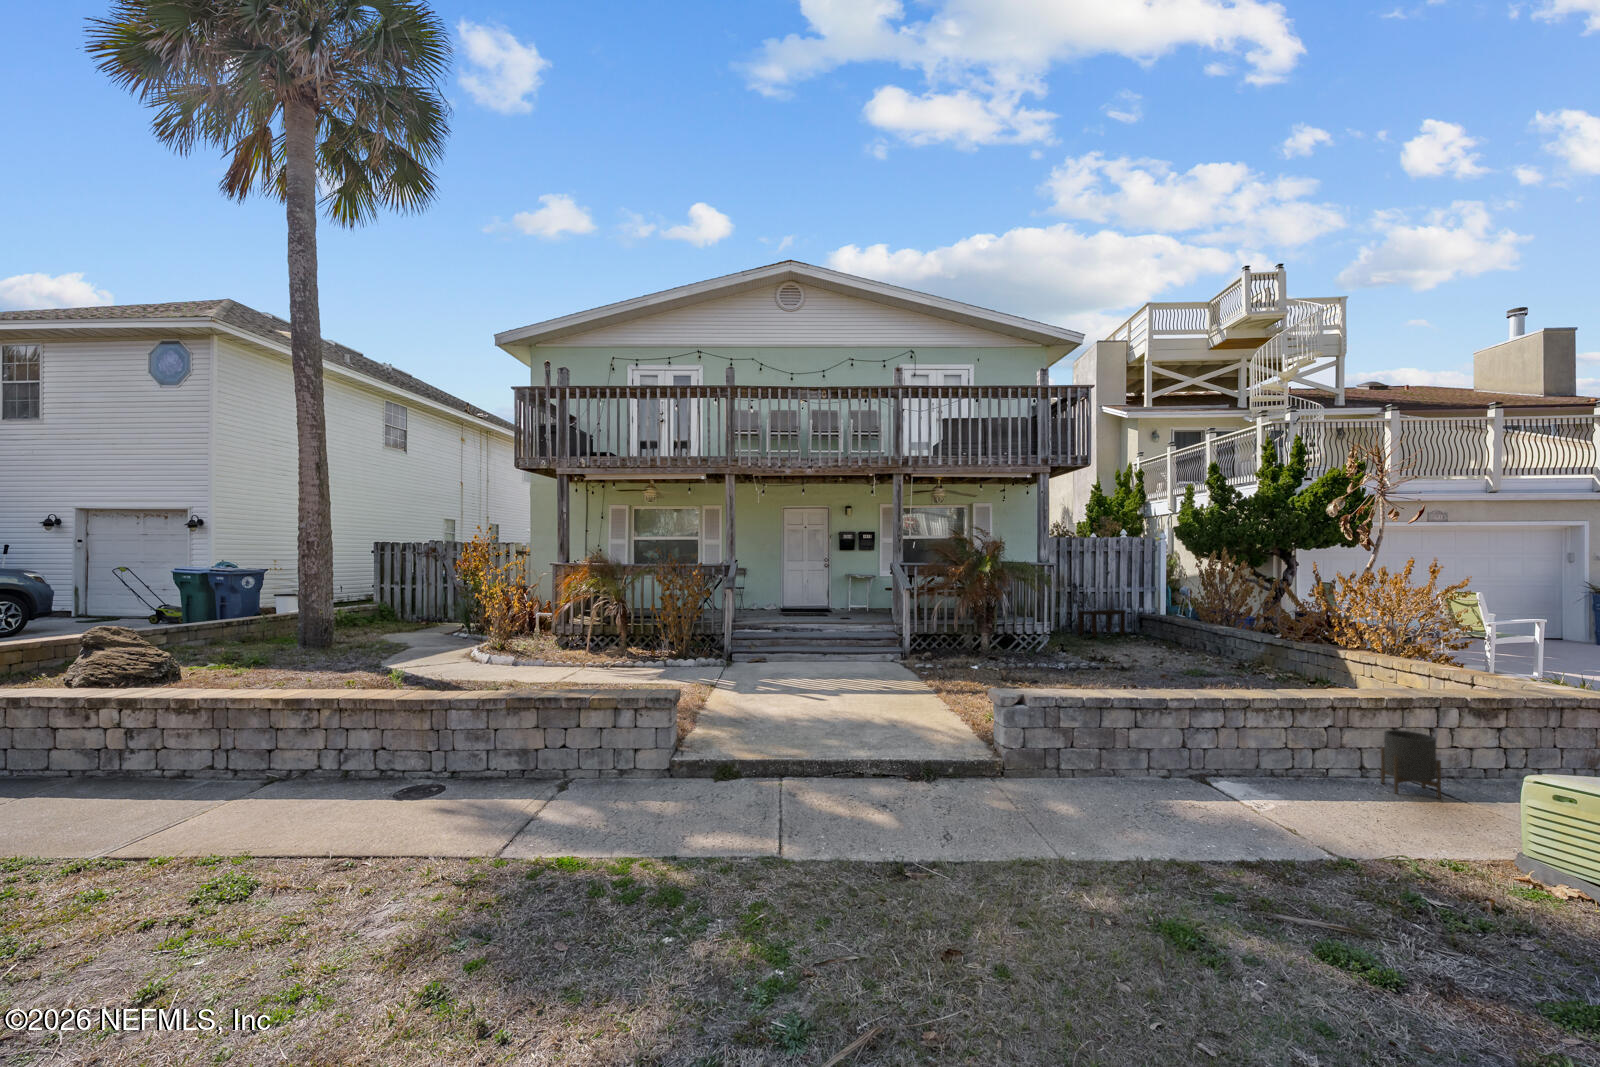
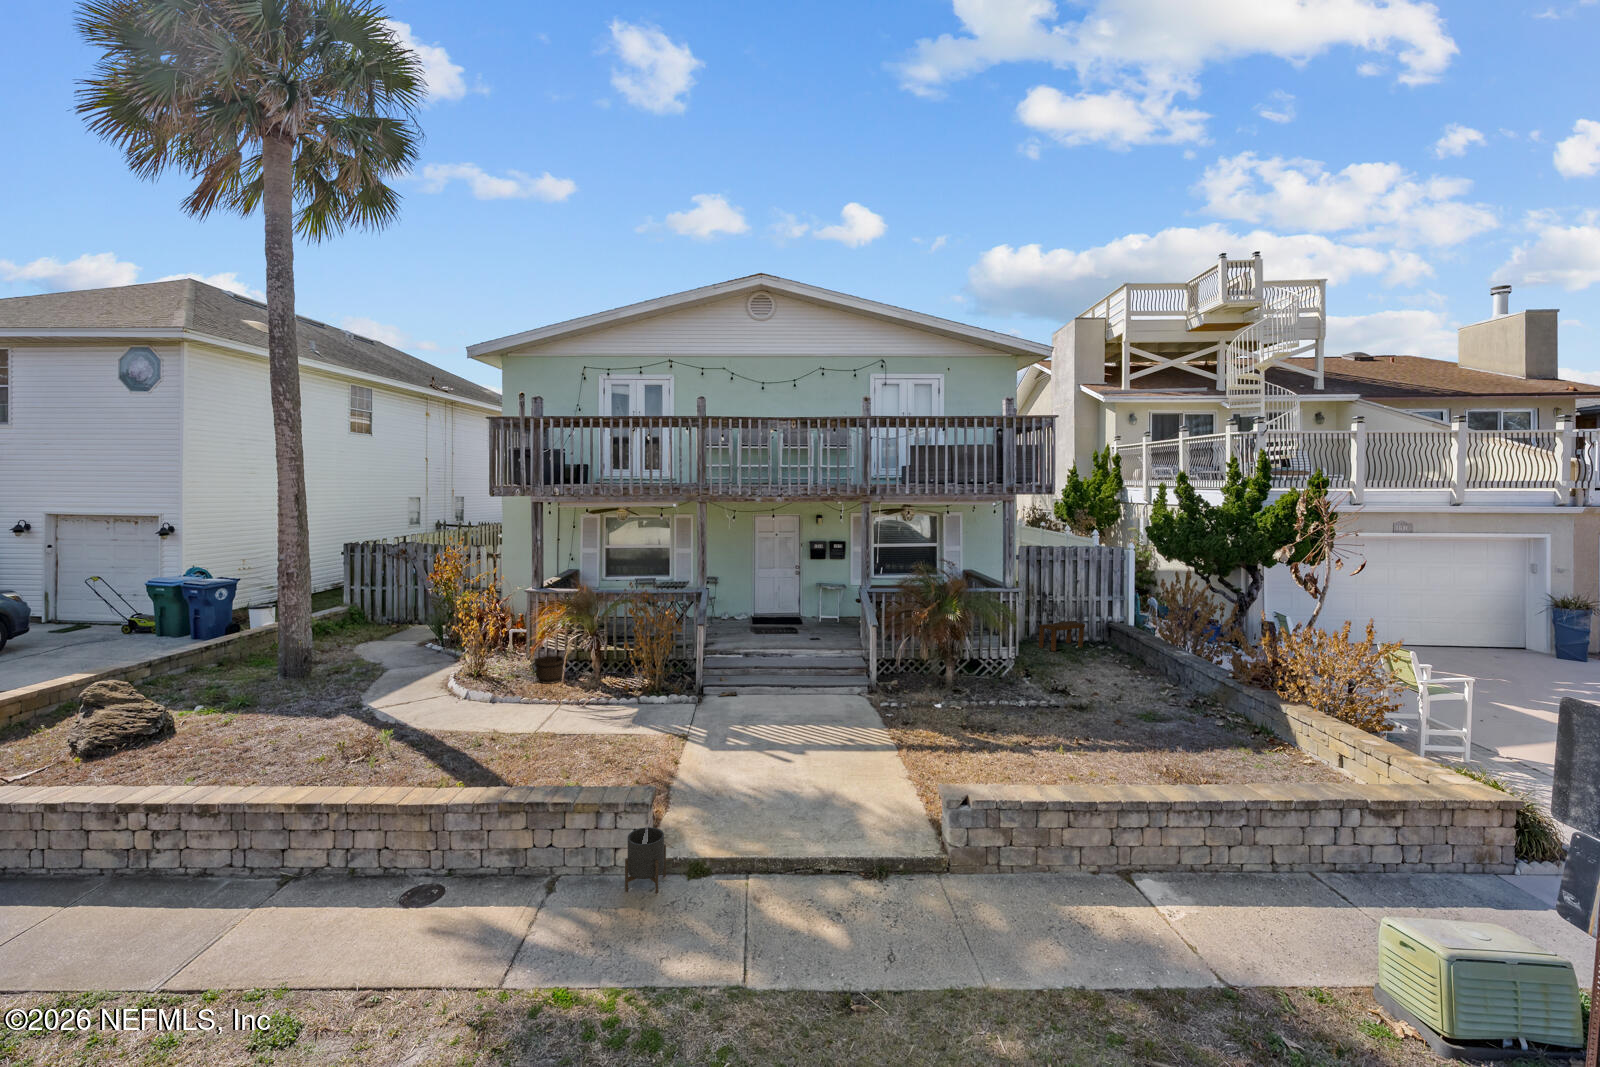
bucket: none [554,624,586,655] -> present [535,655,564,684]
planter: present [1381,730,1441,798] -> present [625,827,666,893]

